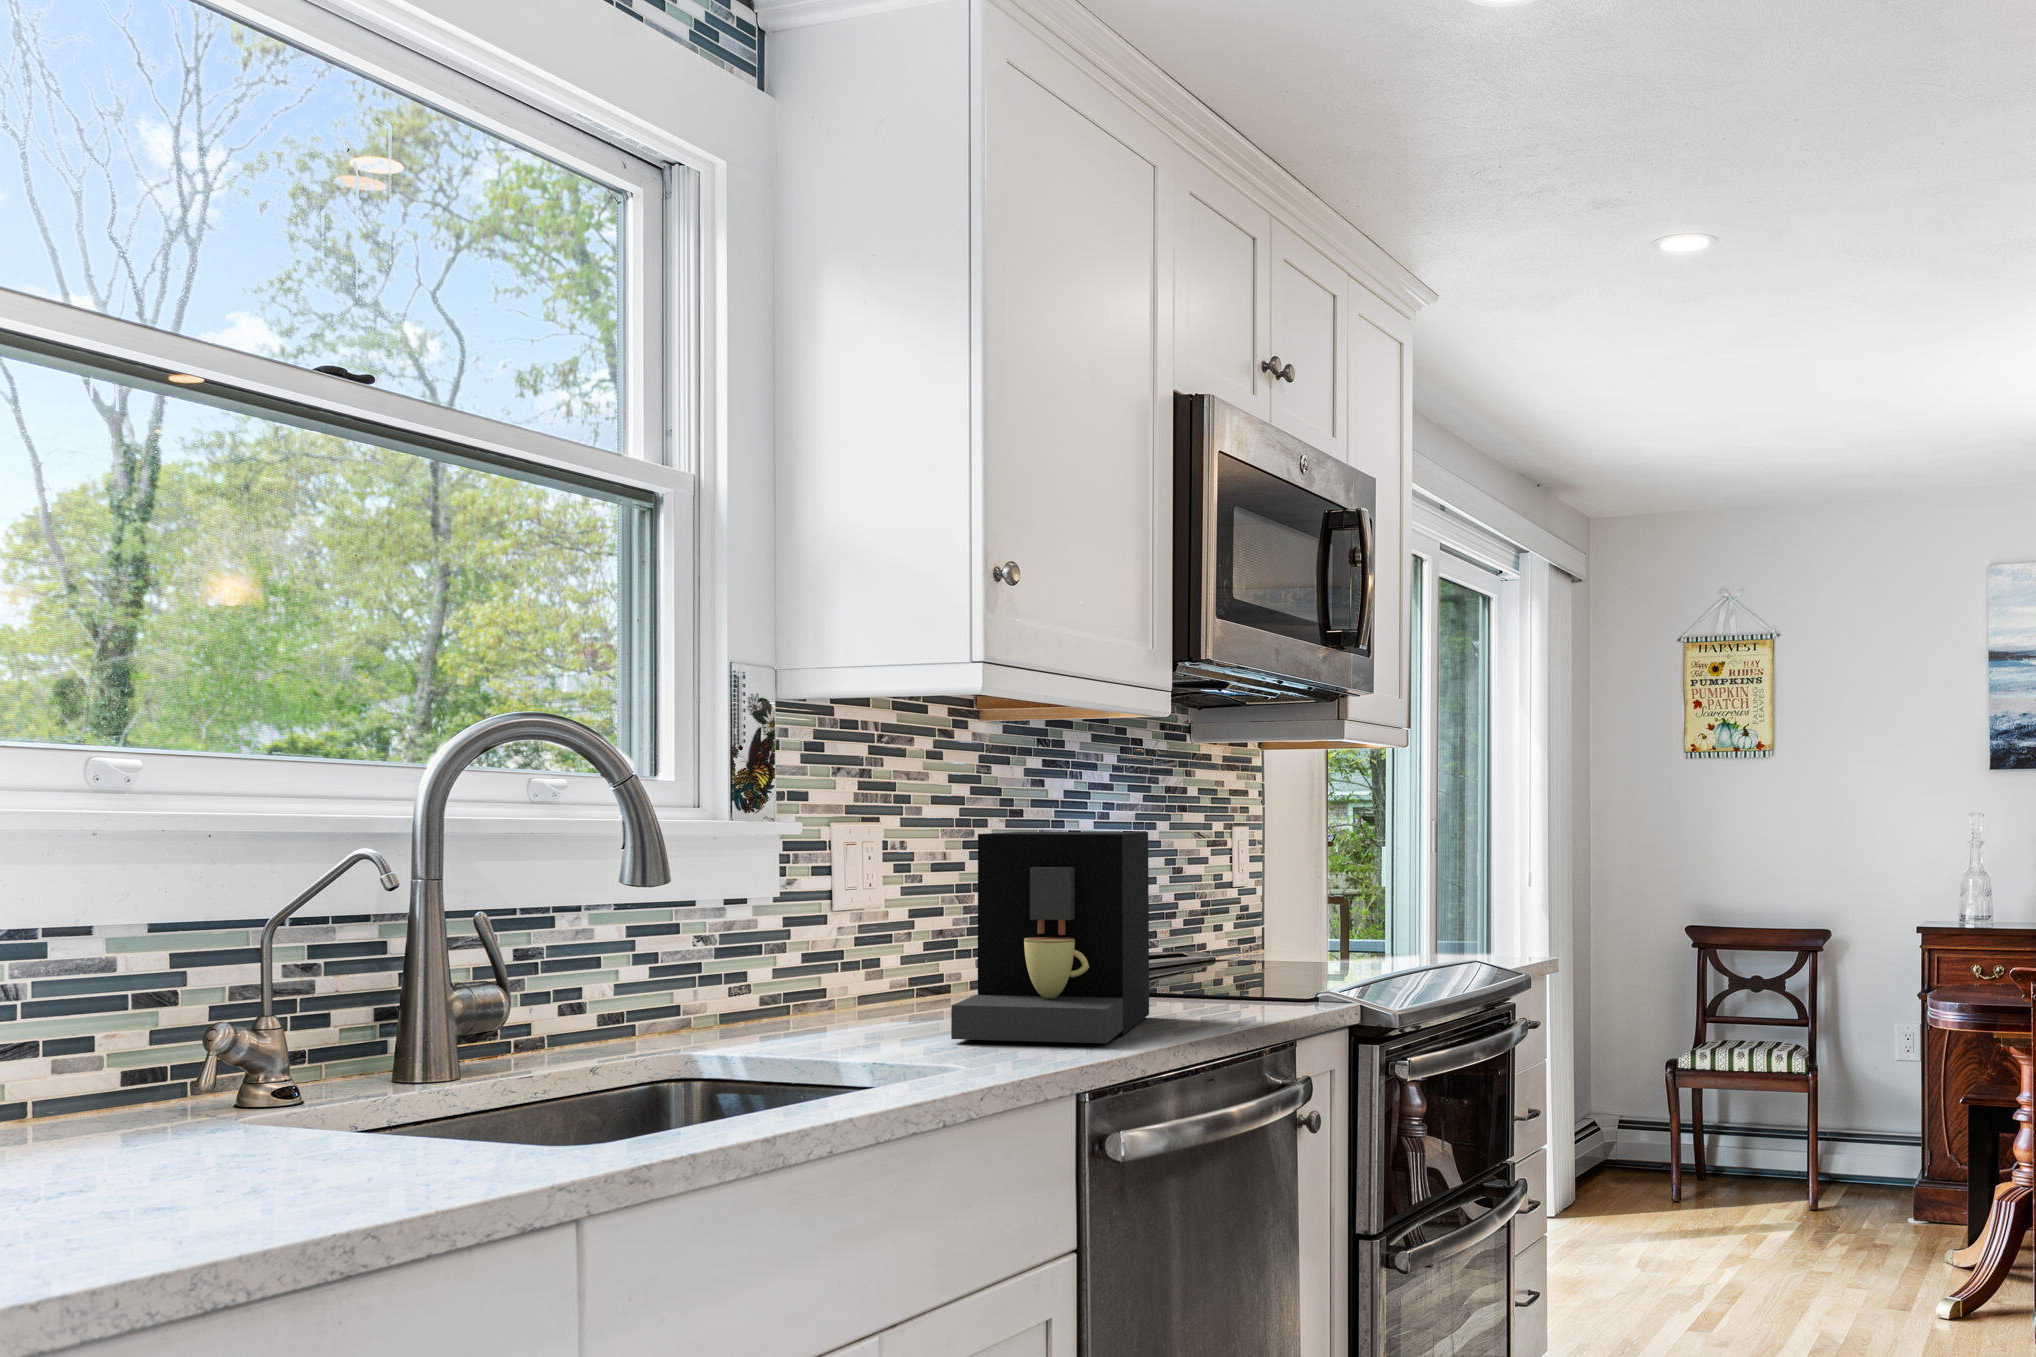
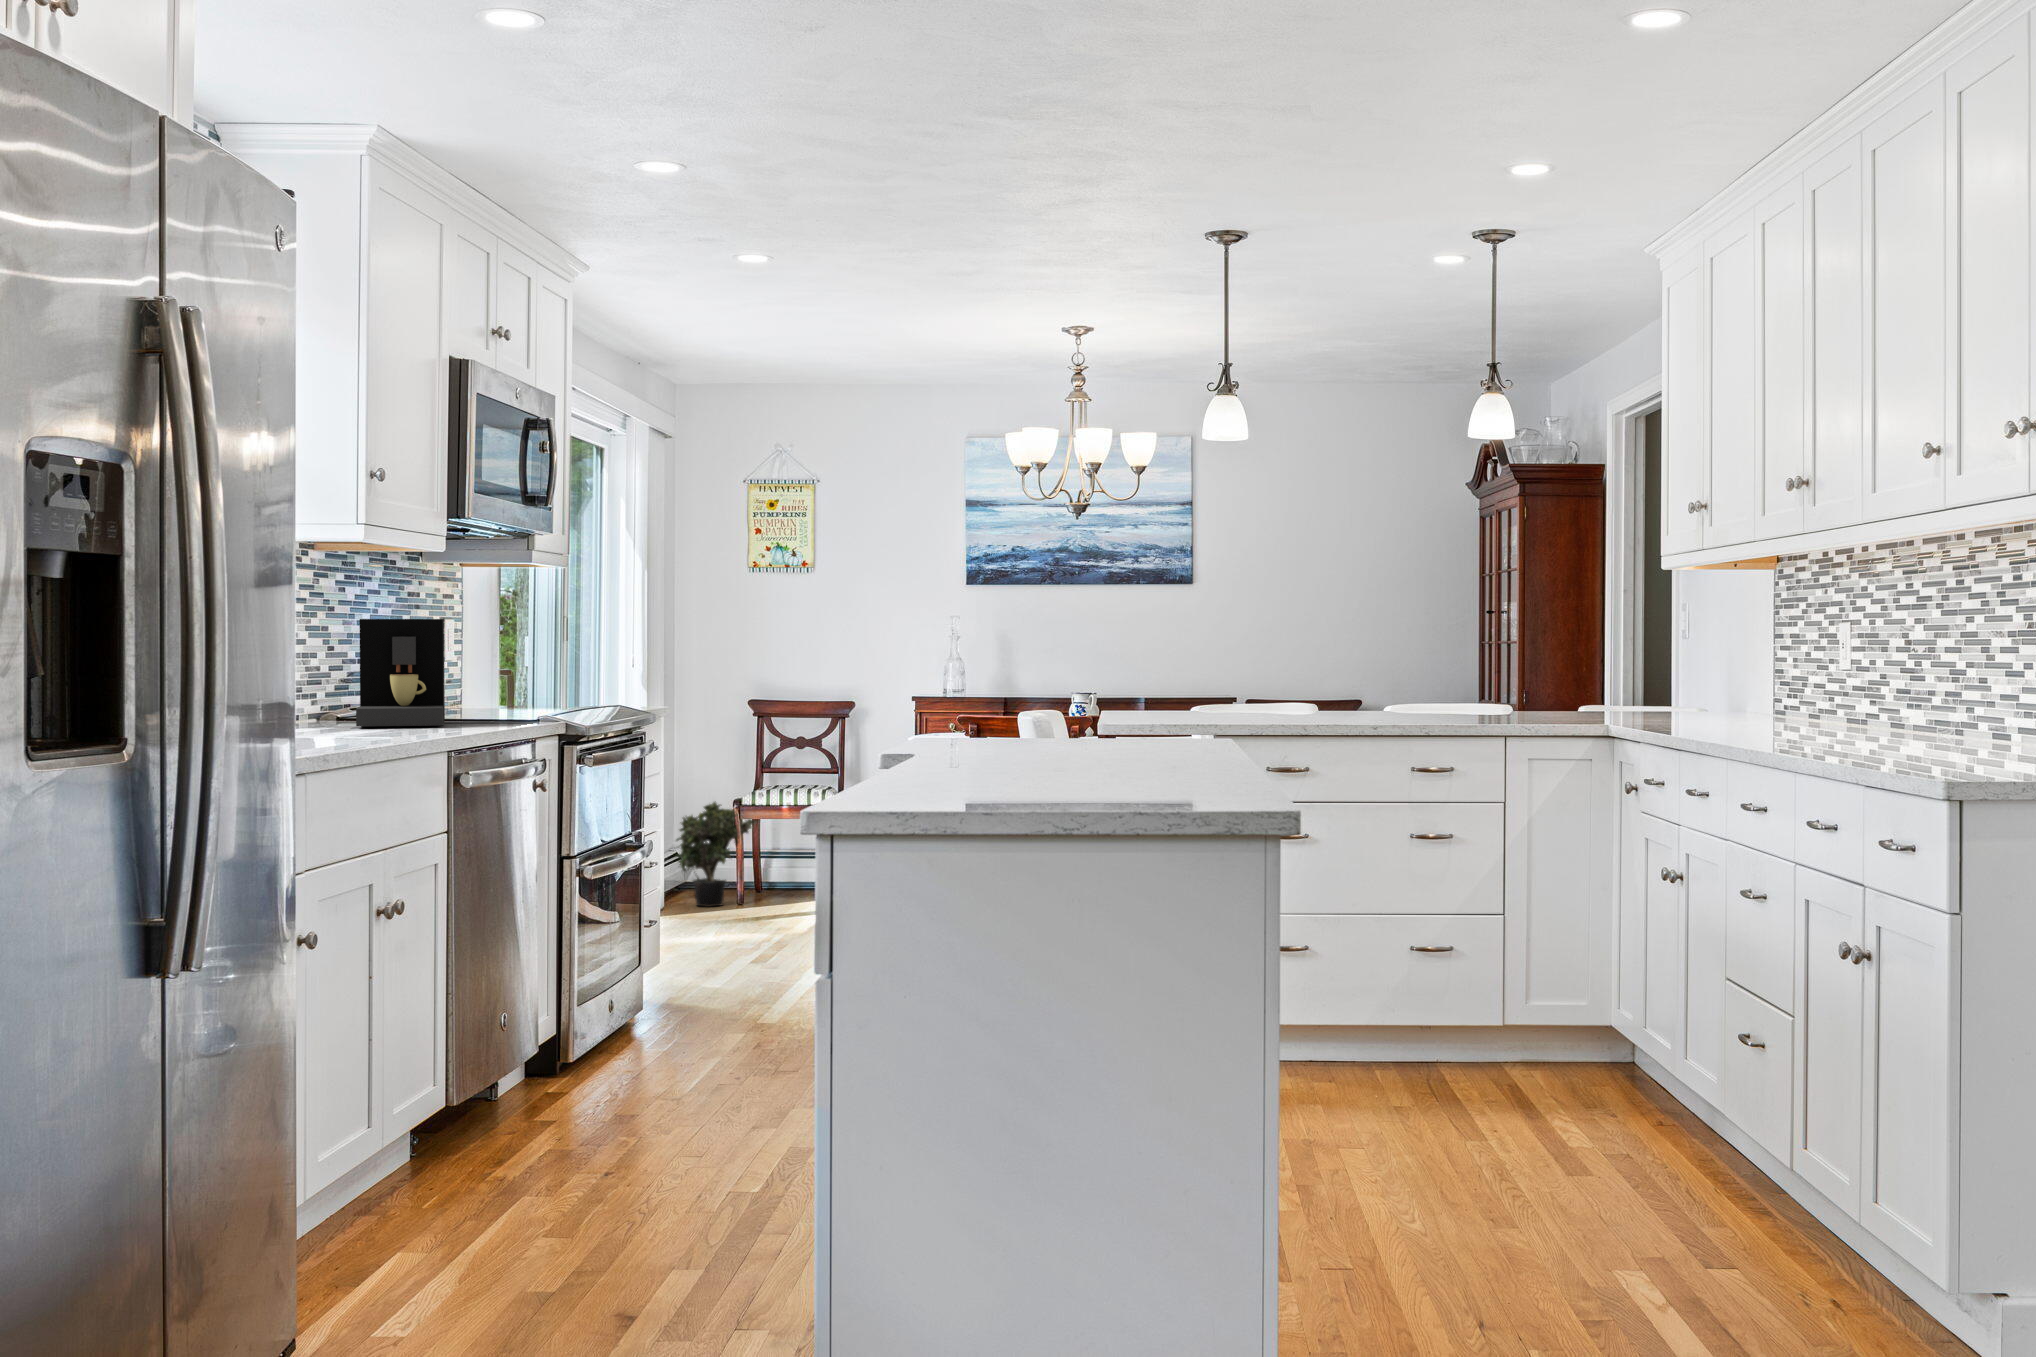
potted plant: none [1586,1063,1702,1208] -> present [676,802,756,907]

